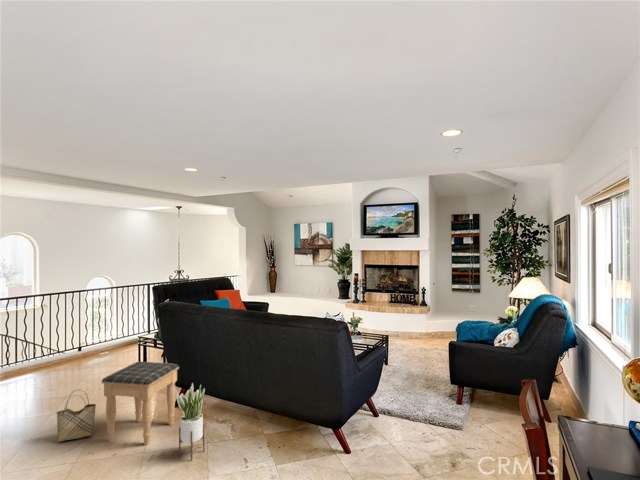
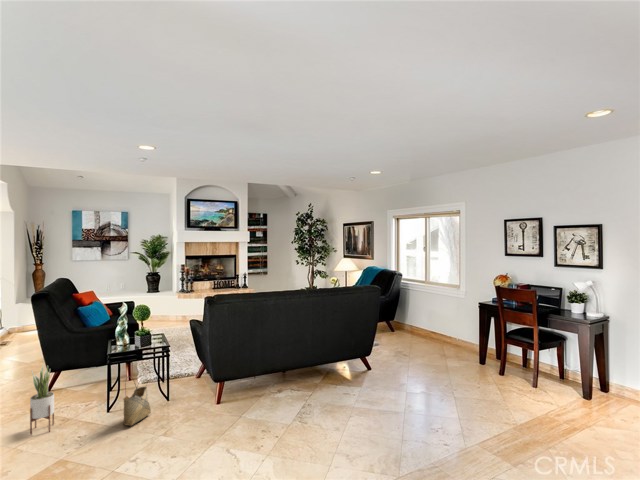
footstool: present [102,362,179,446] -> none [157,337,217,410]
potted plant: present [175,383,205,461] -> present [30,366,54,435]

